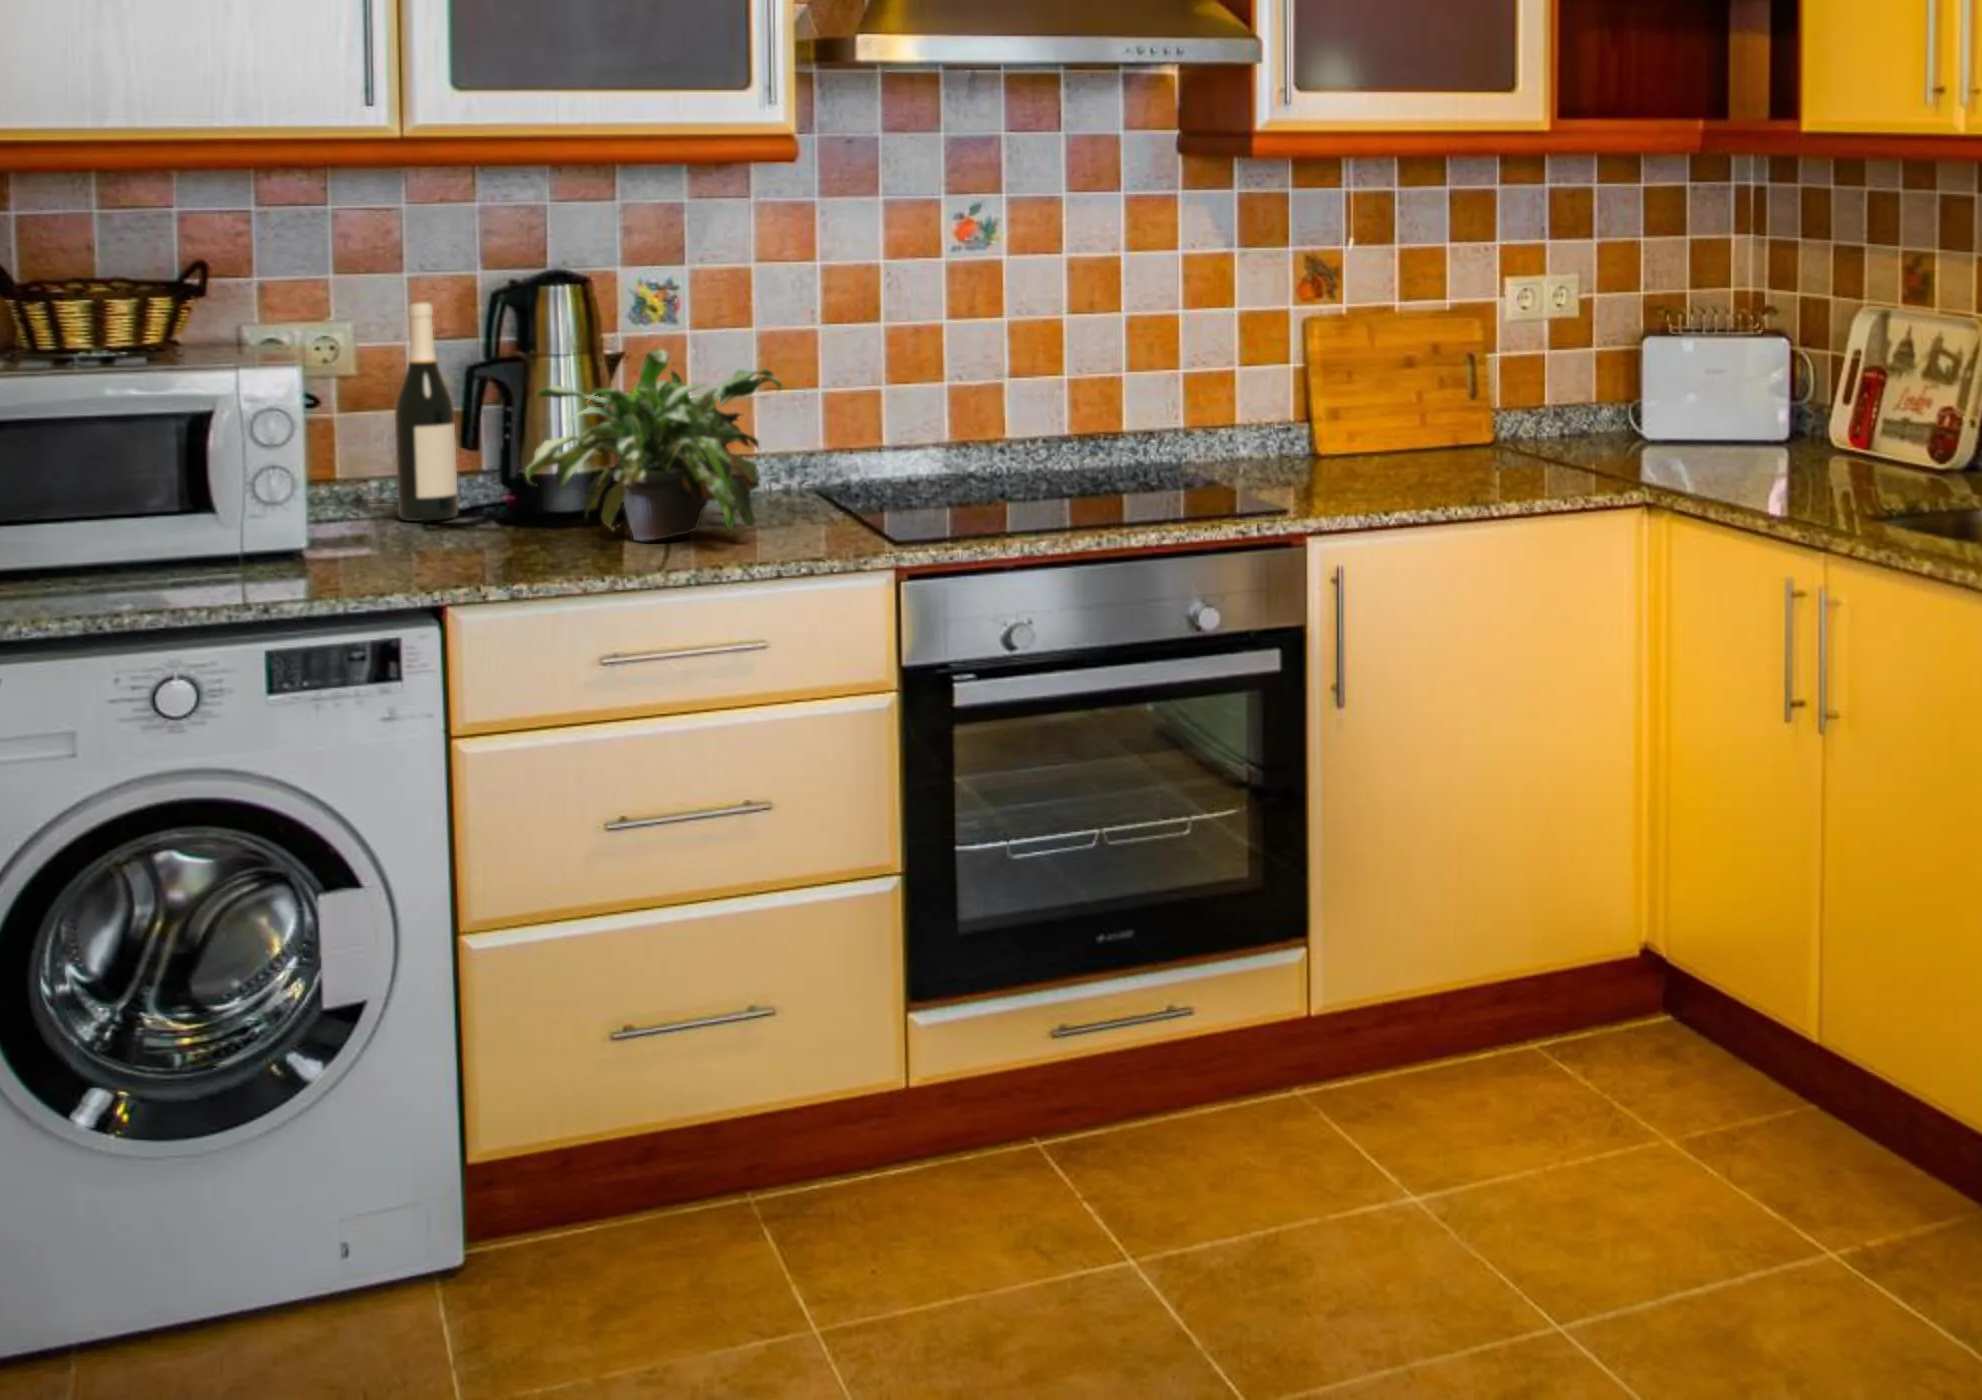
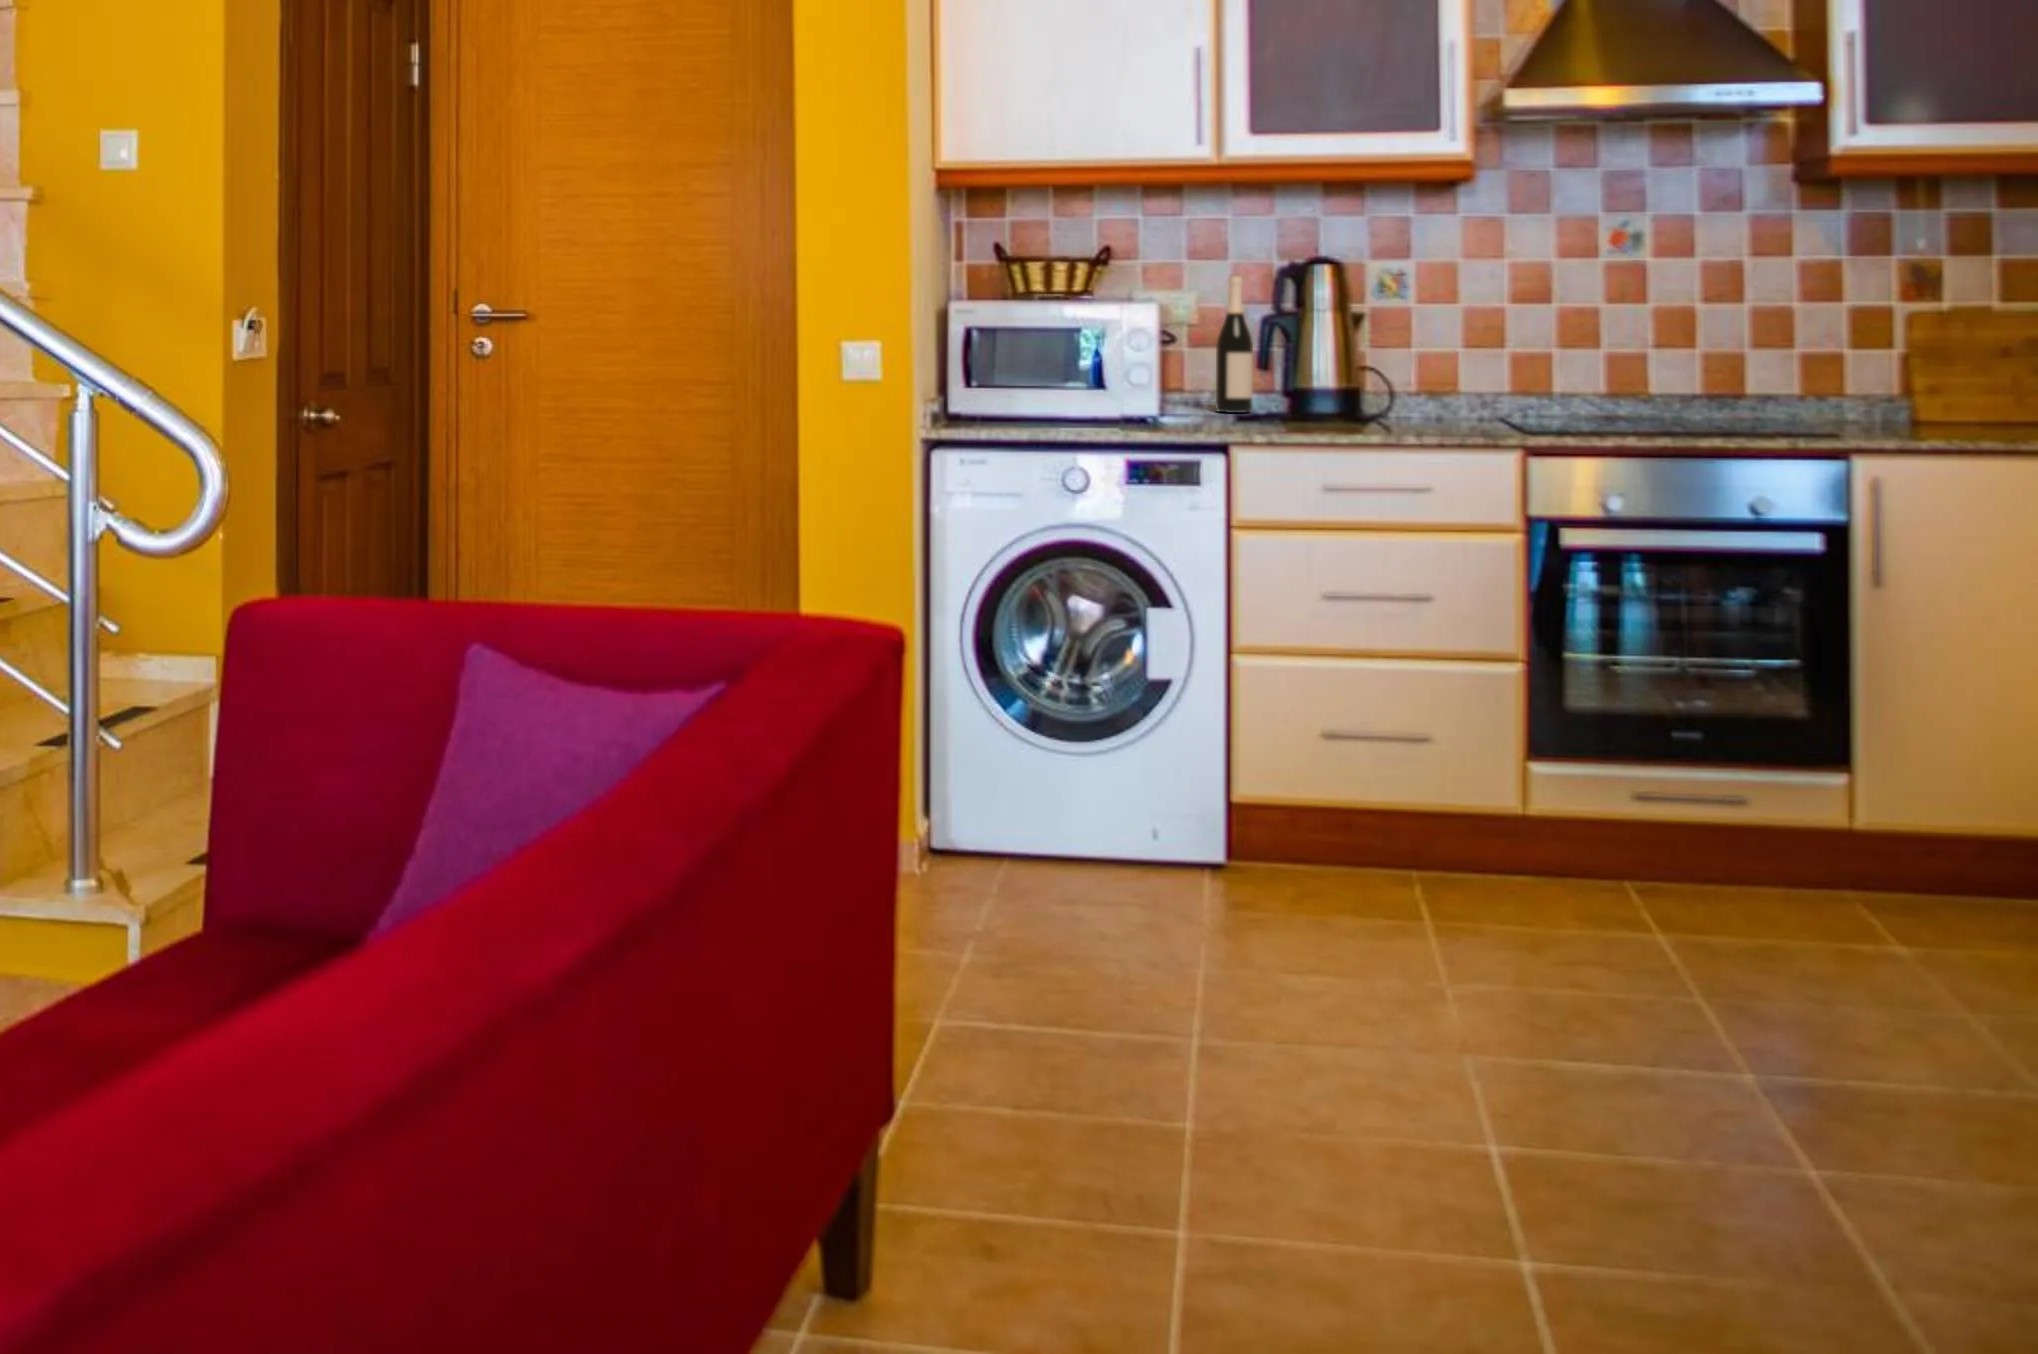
potted plant: present [526,349,782,540] -> none [1290,302,1461,427]

